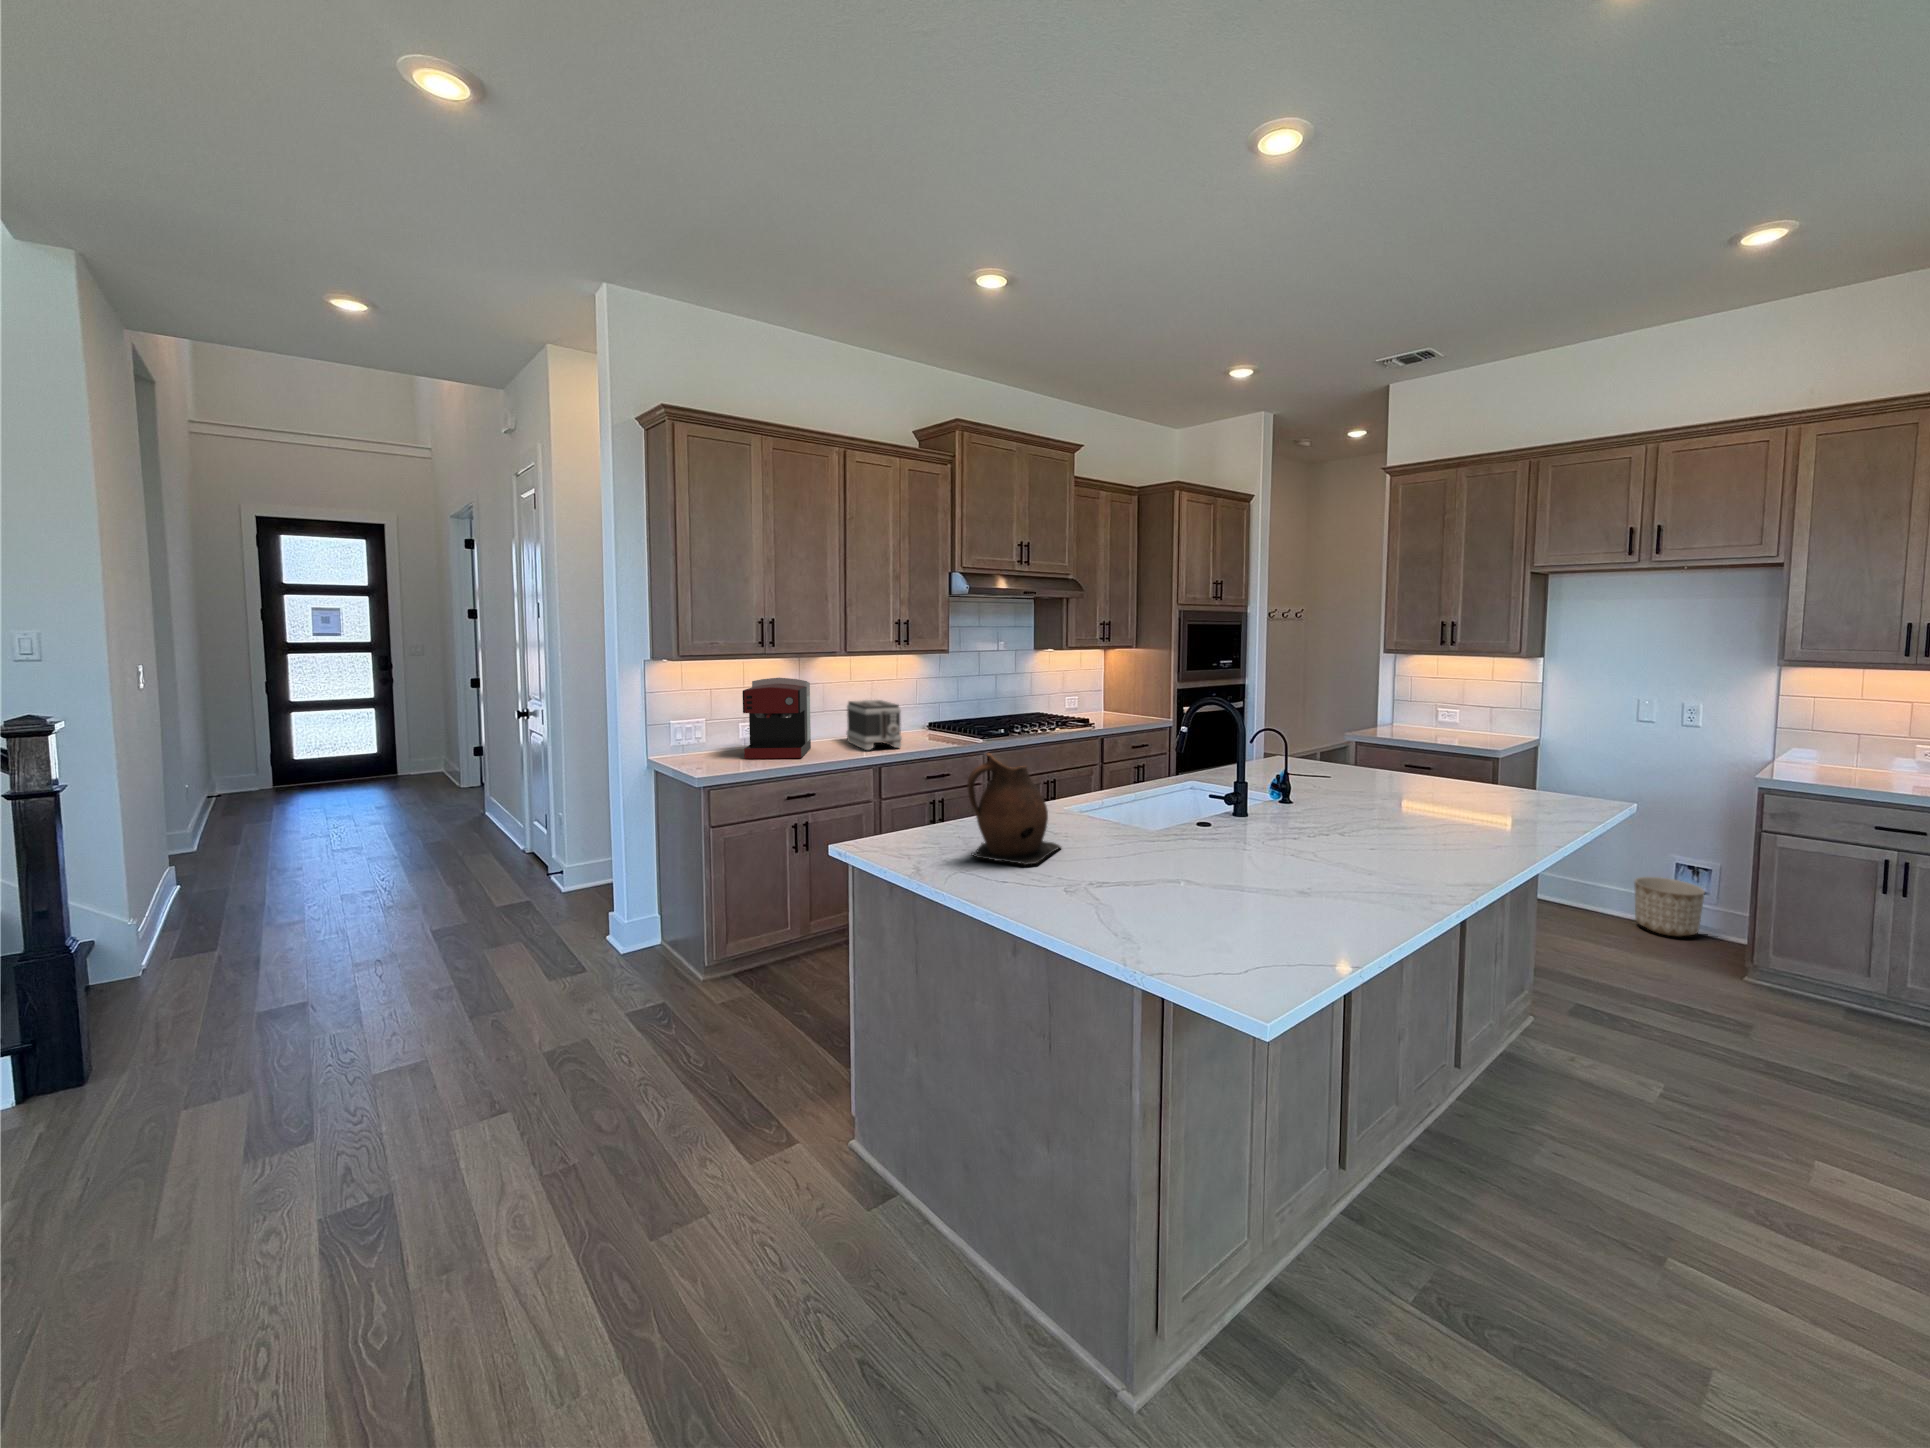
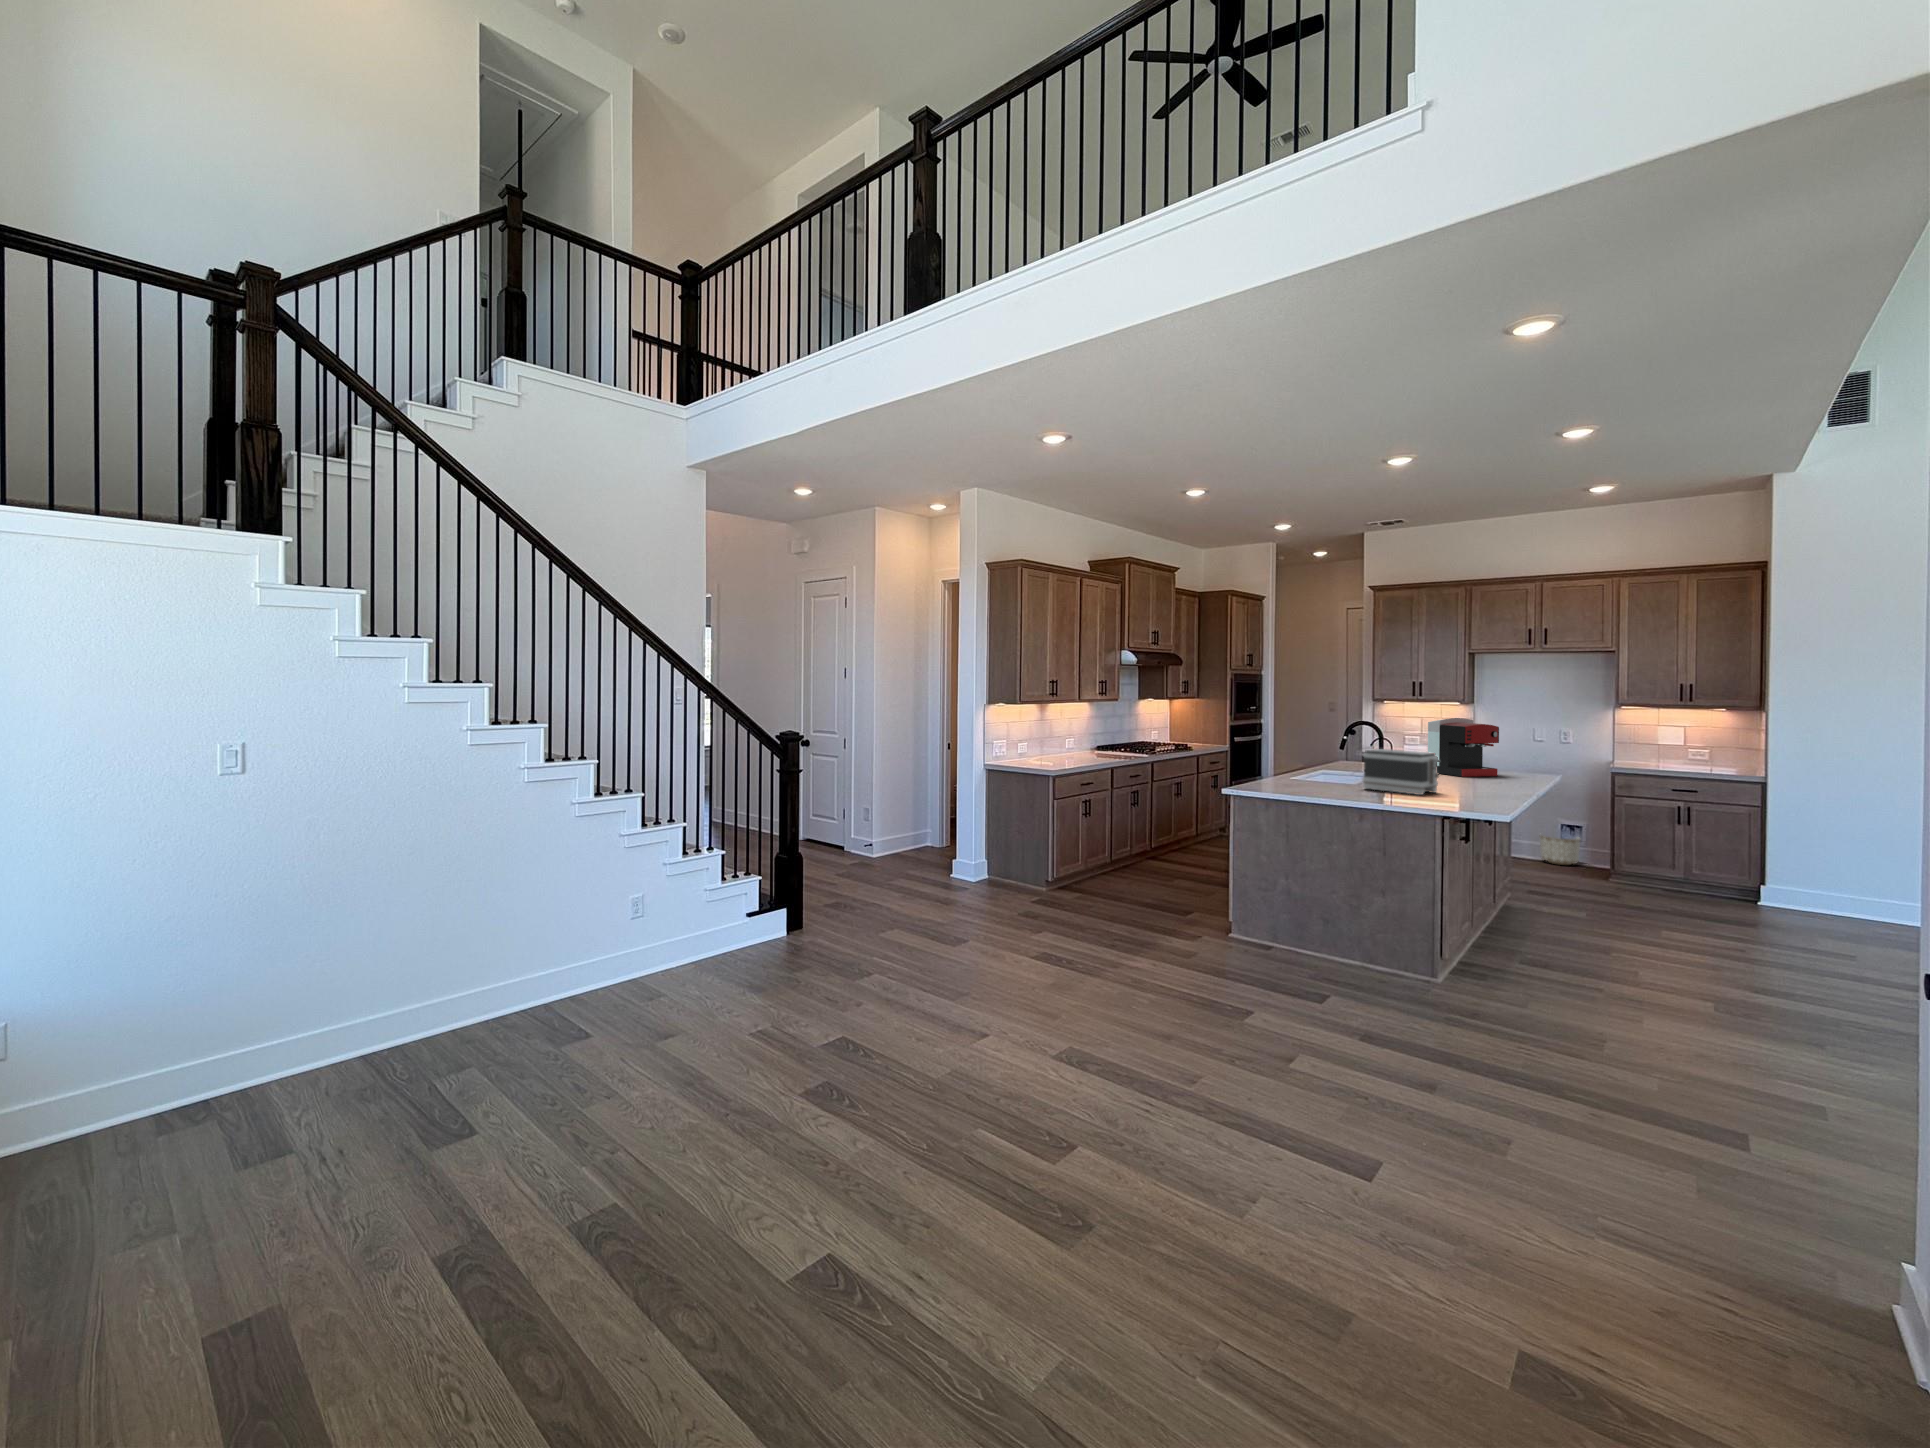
coffee maker: present [742,678,811,759] -> present [1428,718,1499,777]
toaster: present [847,700,902,750] -> present [1363,749,1439,795]
ceramic pitcher: present [967,753,1061,865] -> none [1306,742,1349,788]

